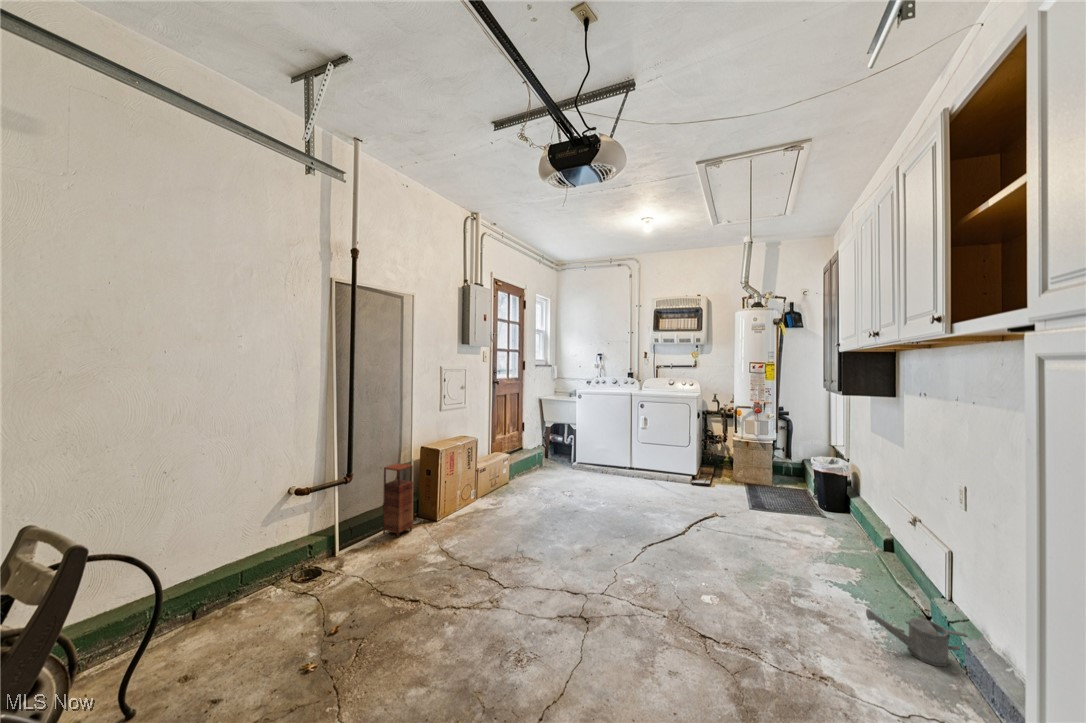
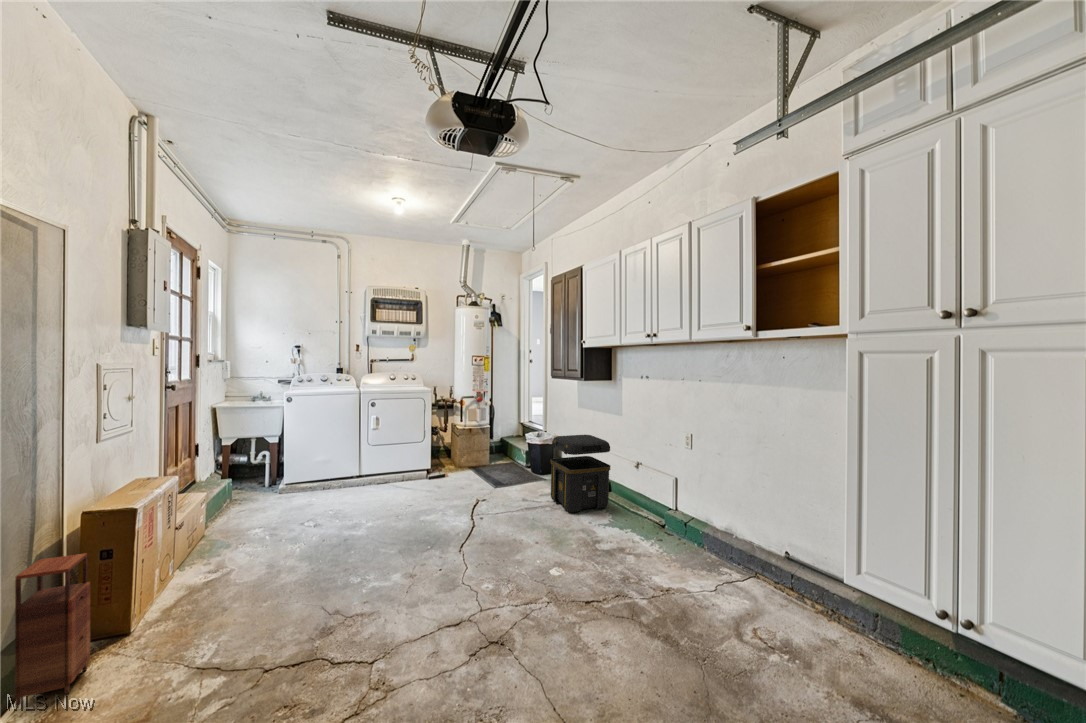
toolbox: none [807,458,896,570] -> present [551,435,611,512]
watering can: present [866,609,968,667] -> none [636,529,678,555]

